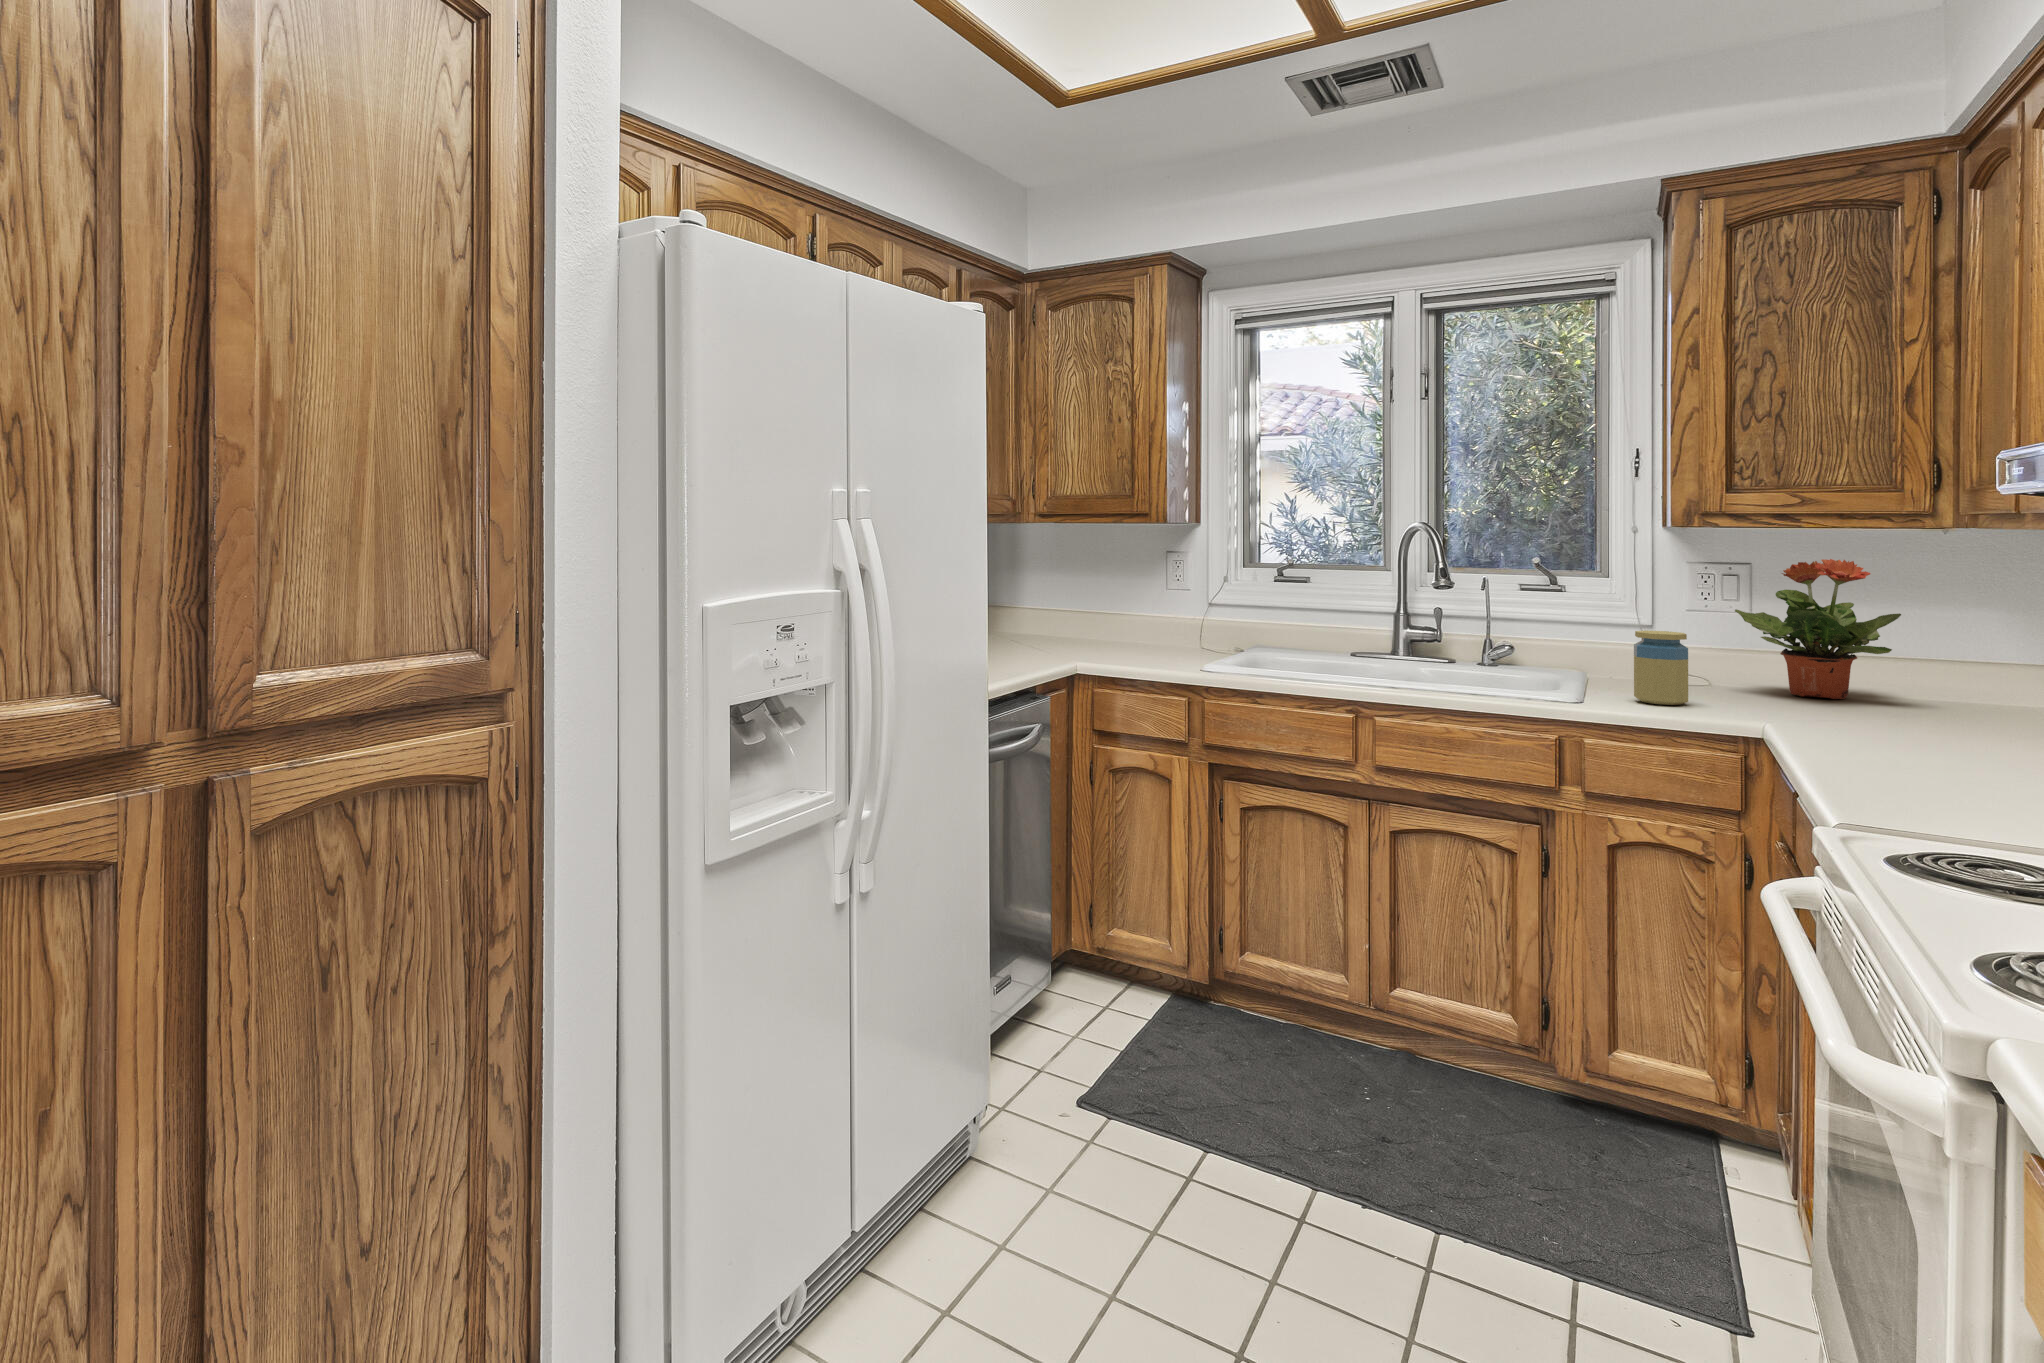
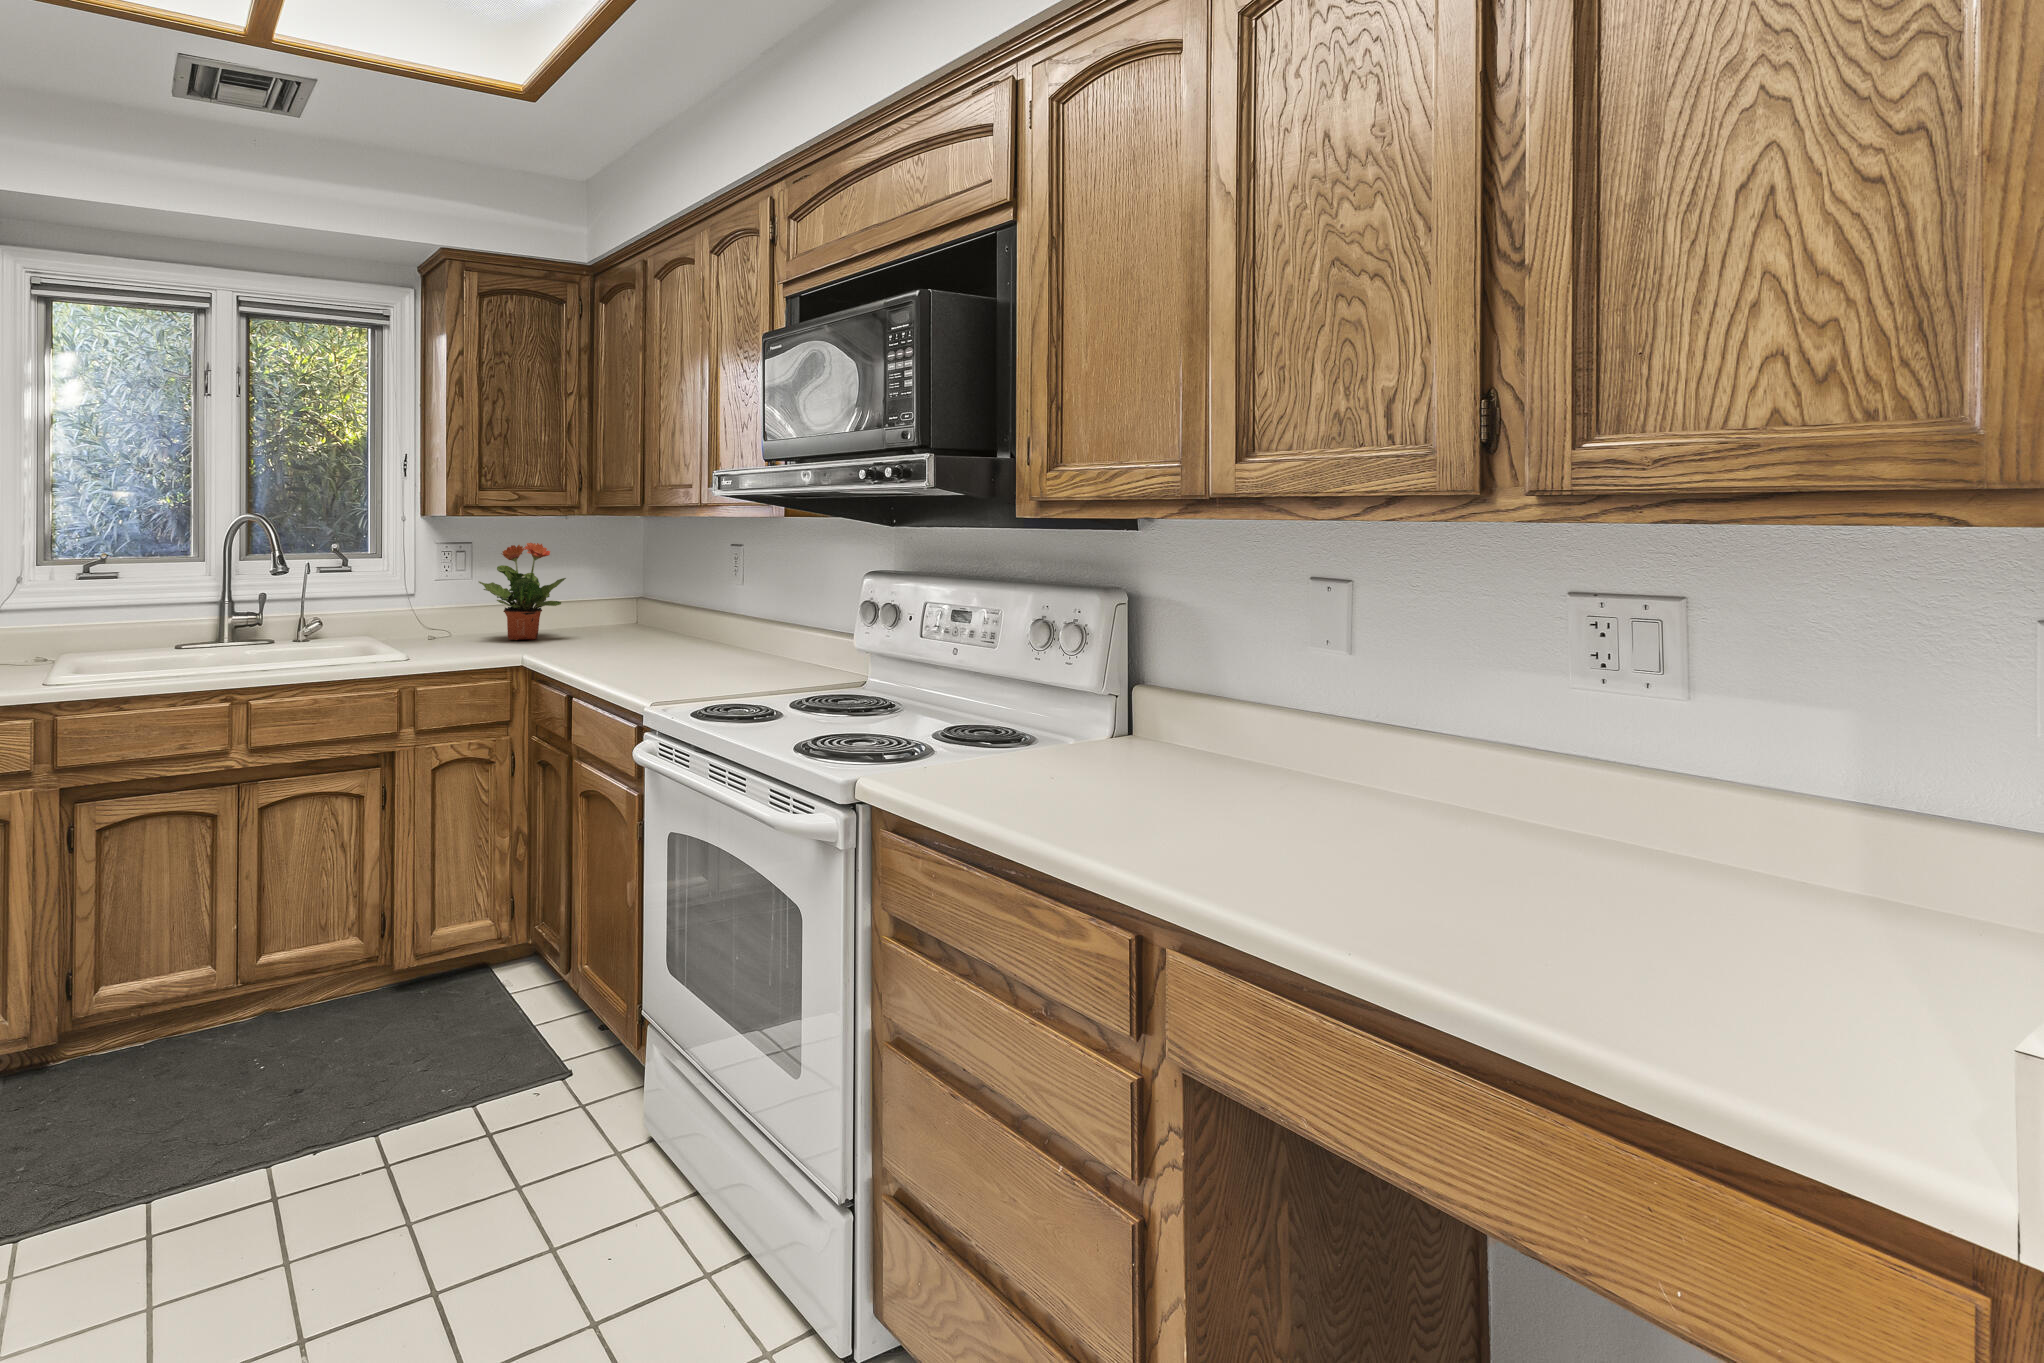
jar: present [1634,631,1688,705] -> none [436,600,471,656]

